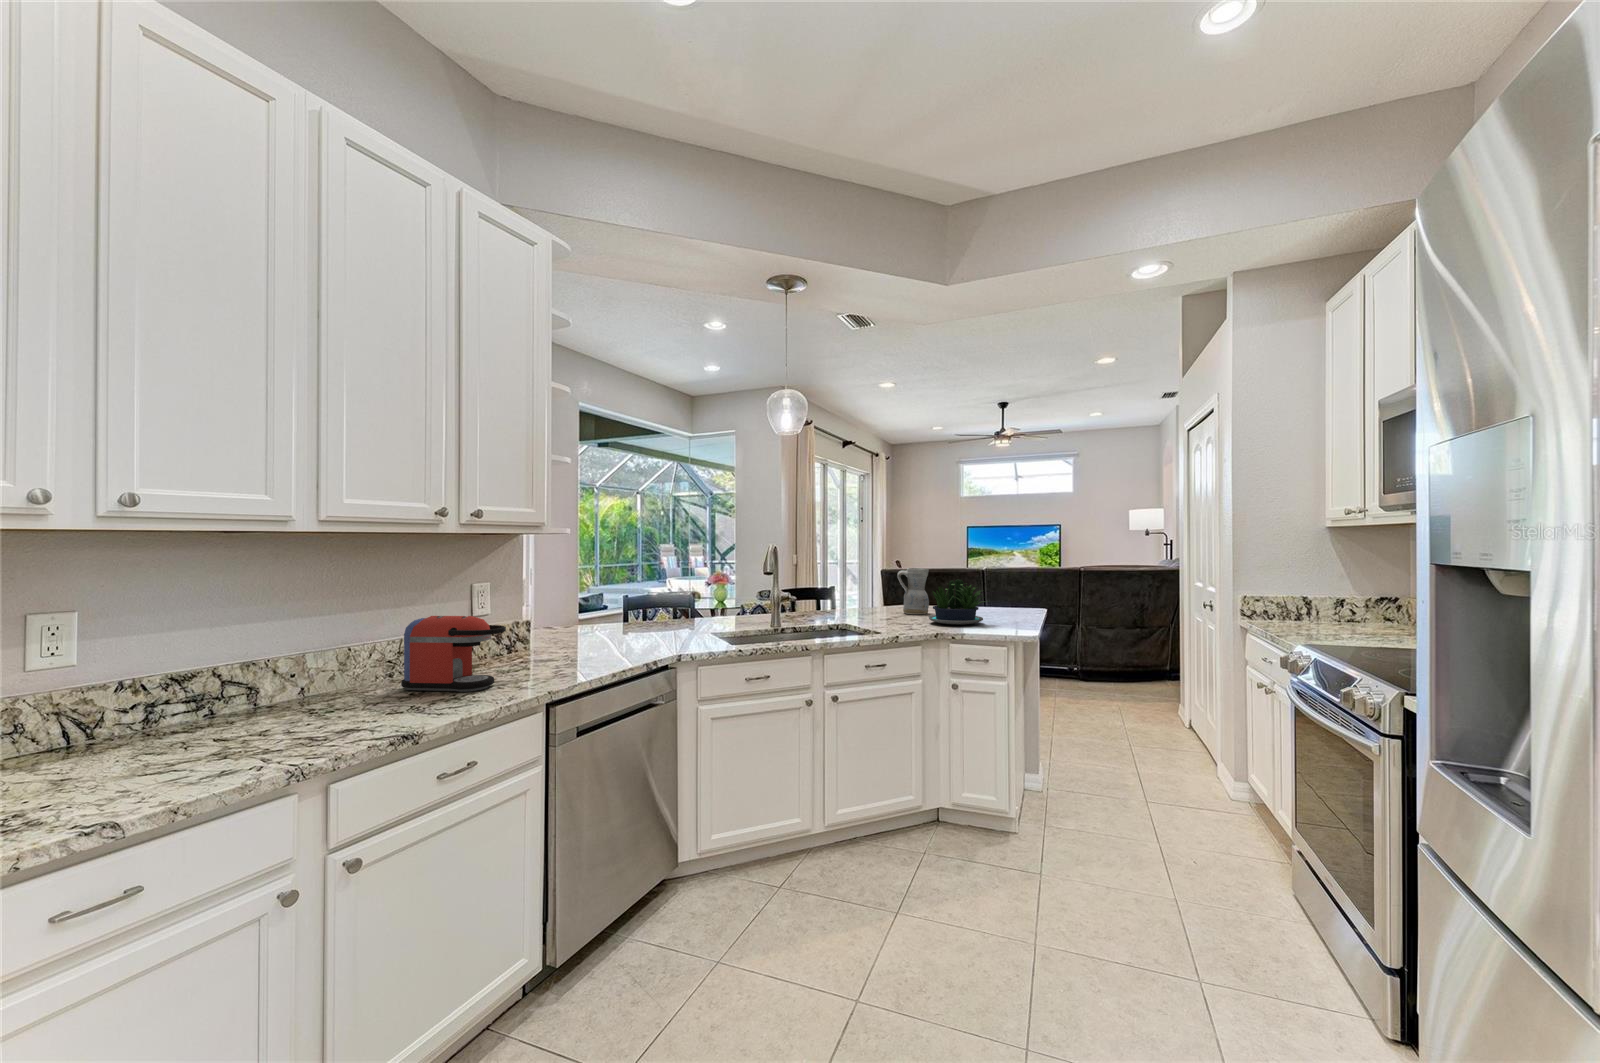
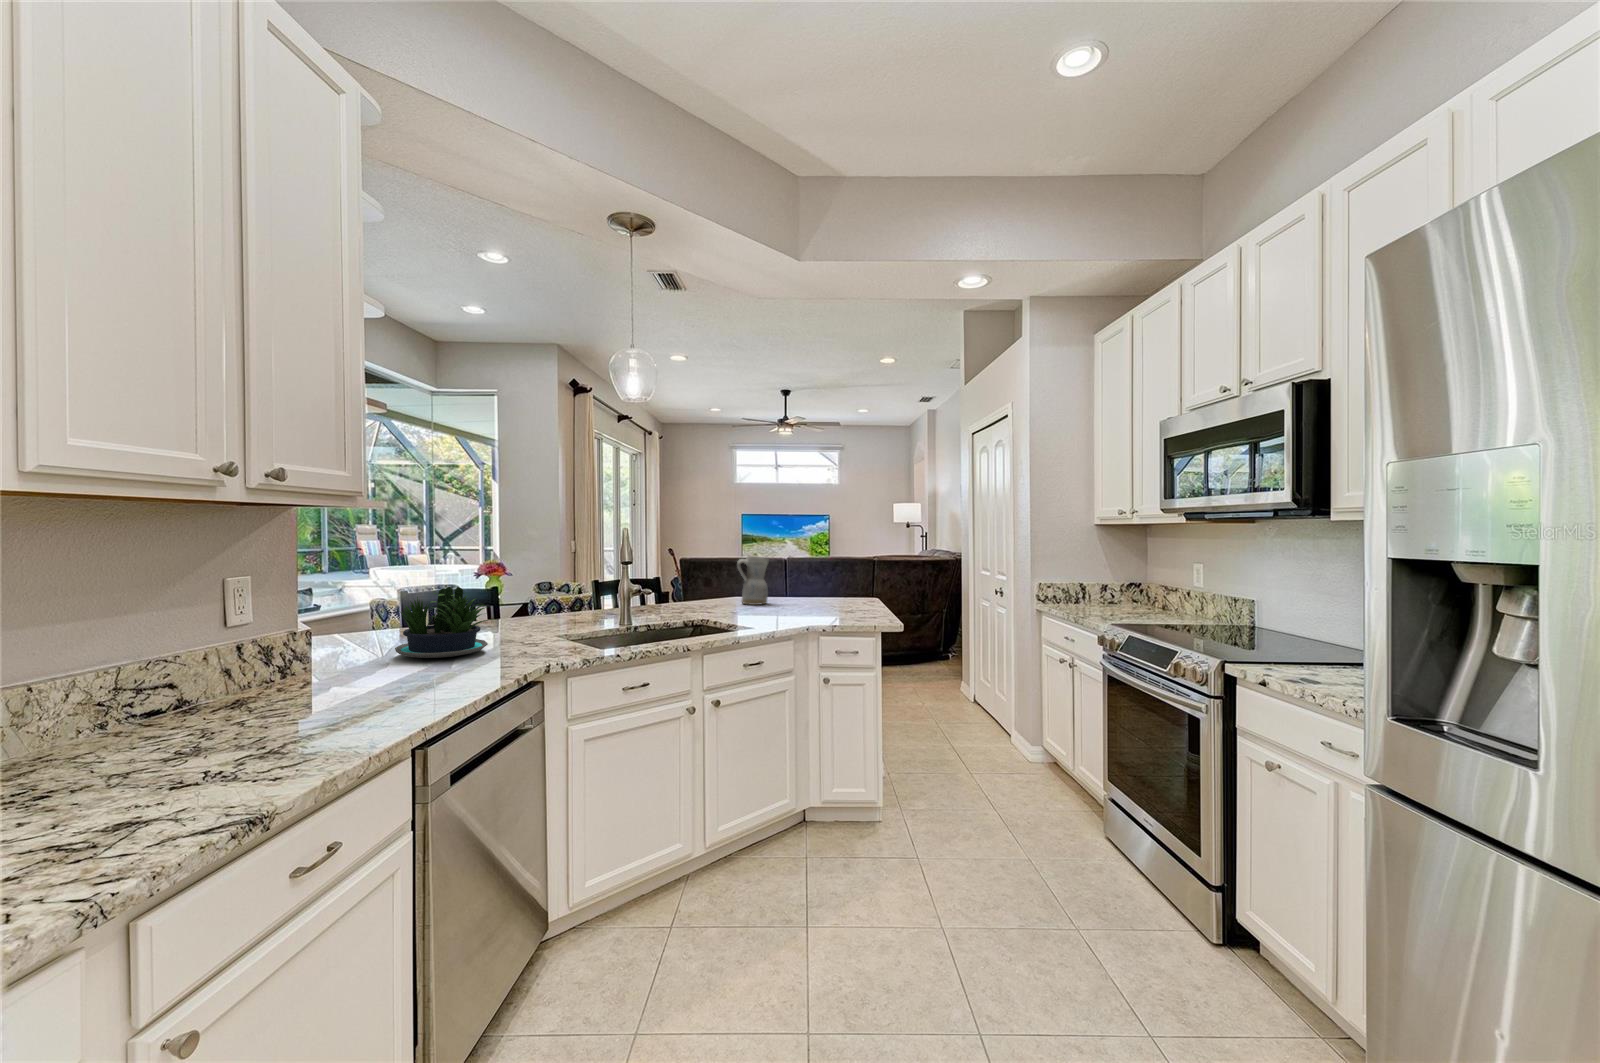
potted plant: present [929,579,985,625] -> present [395,587,493,658]
coffee maker: present [401,616,506,692] -> none [142,629,333,747]

